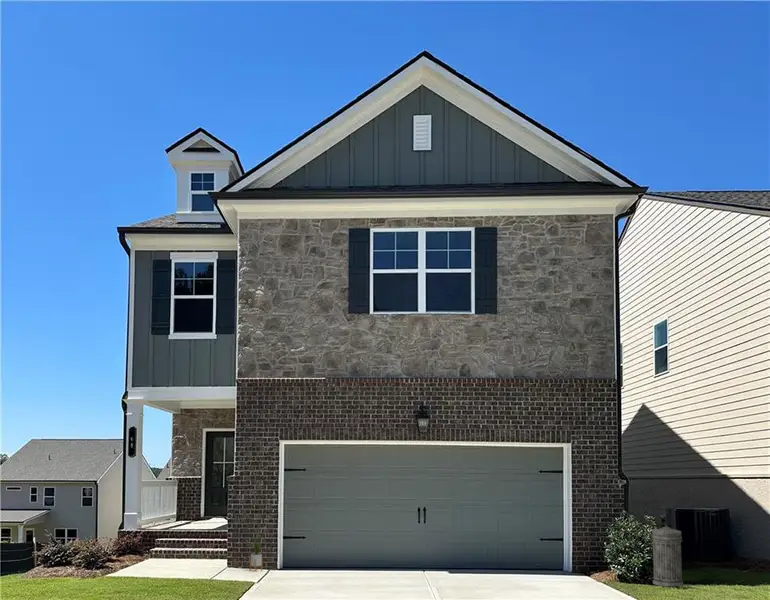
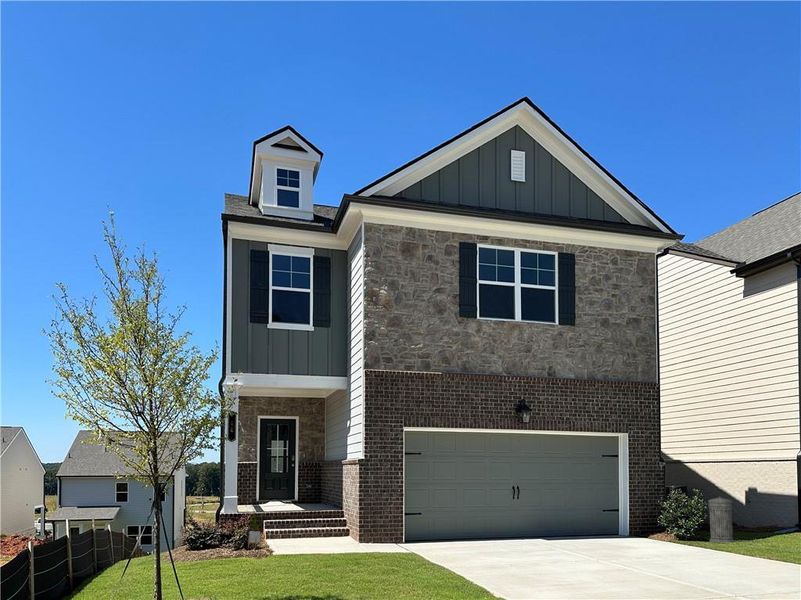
house plant: present [250,535,263,571] -> present [248,512,261,548]

